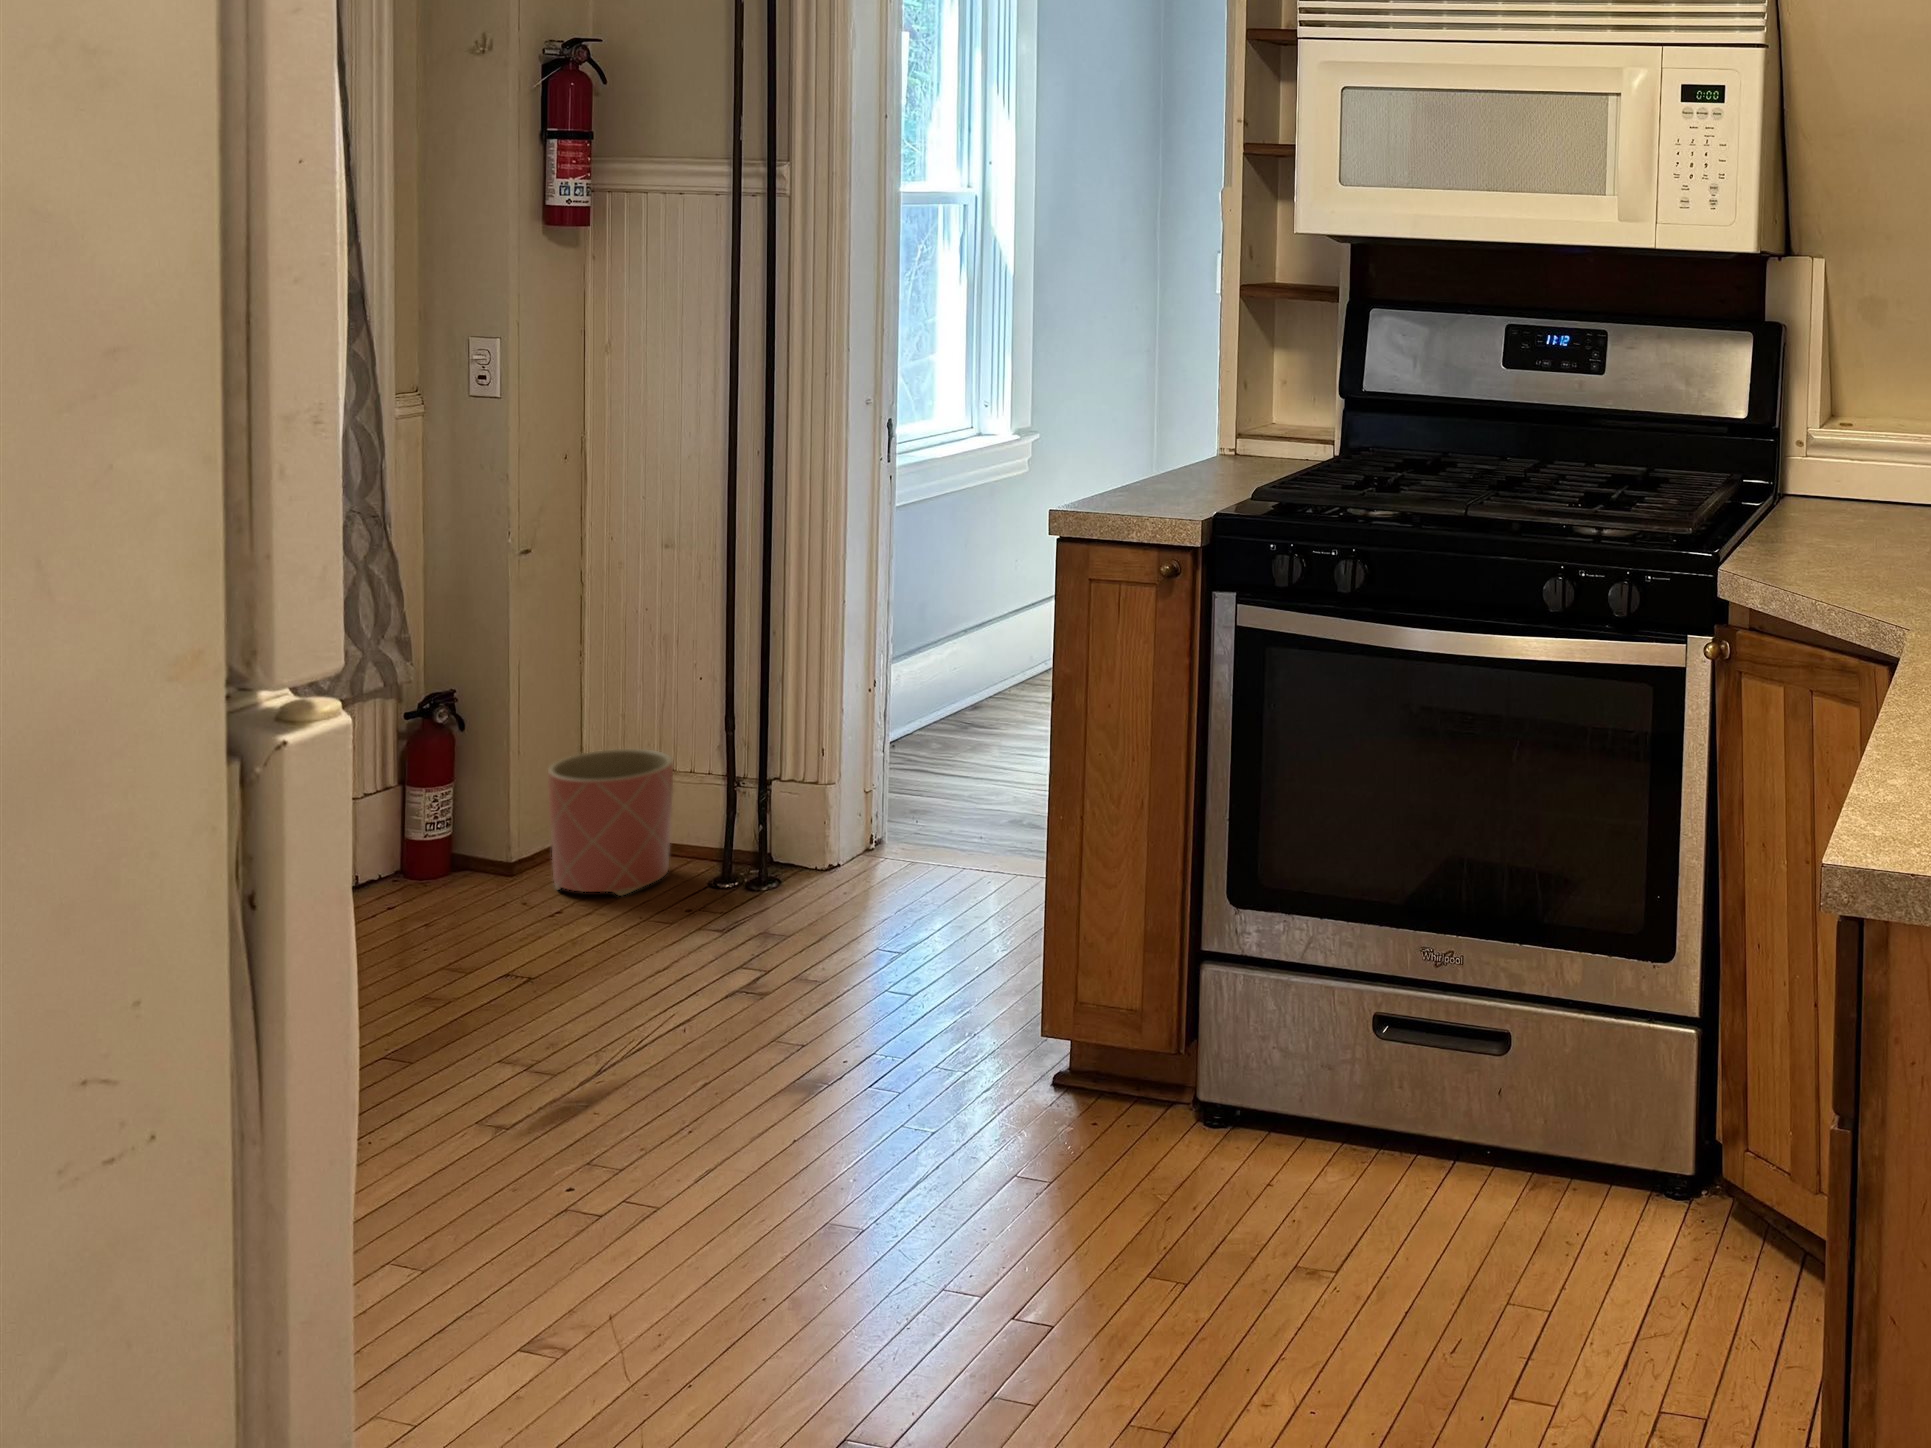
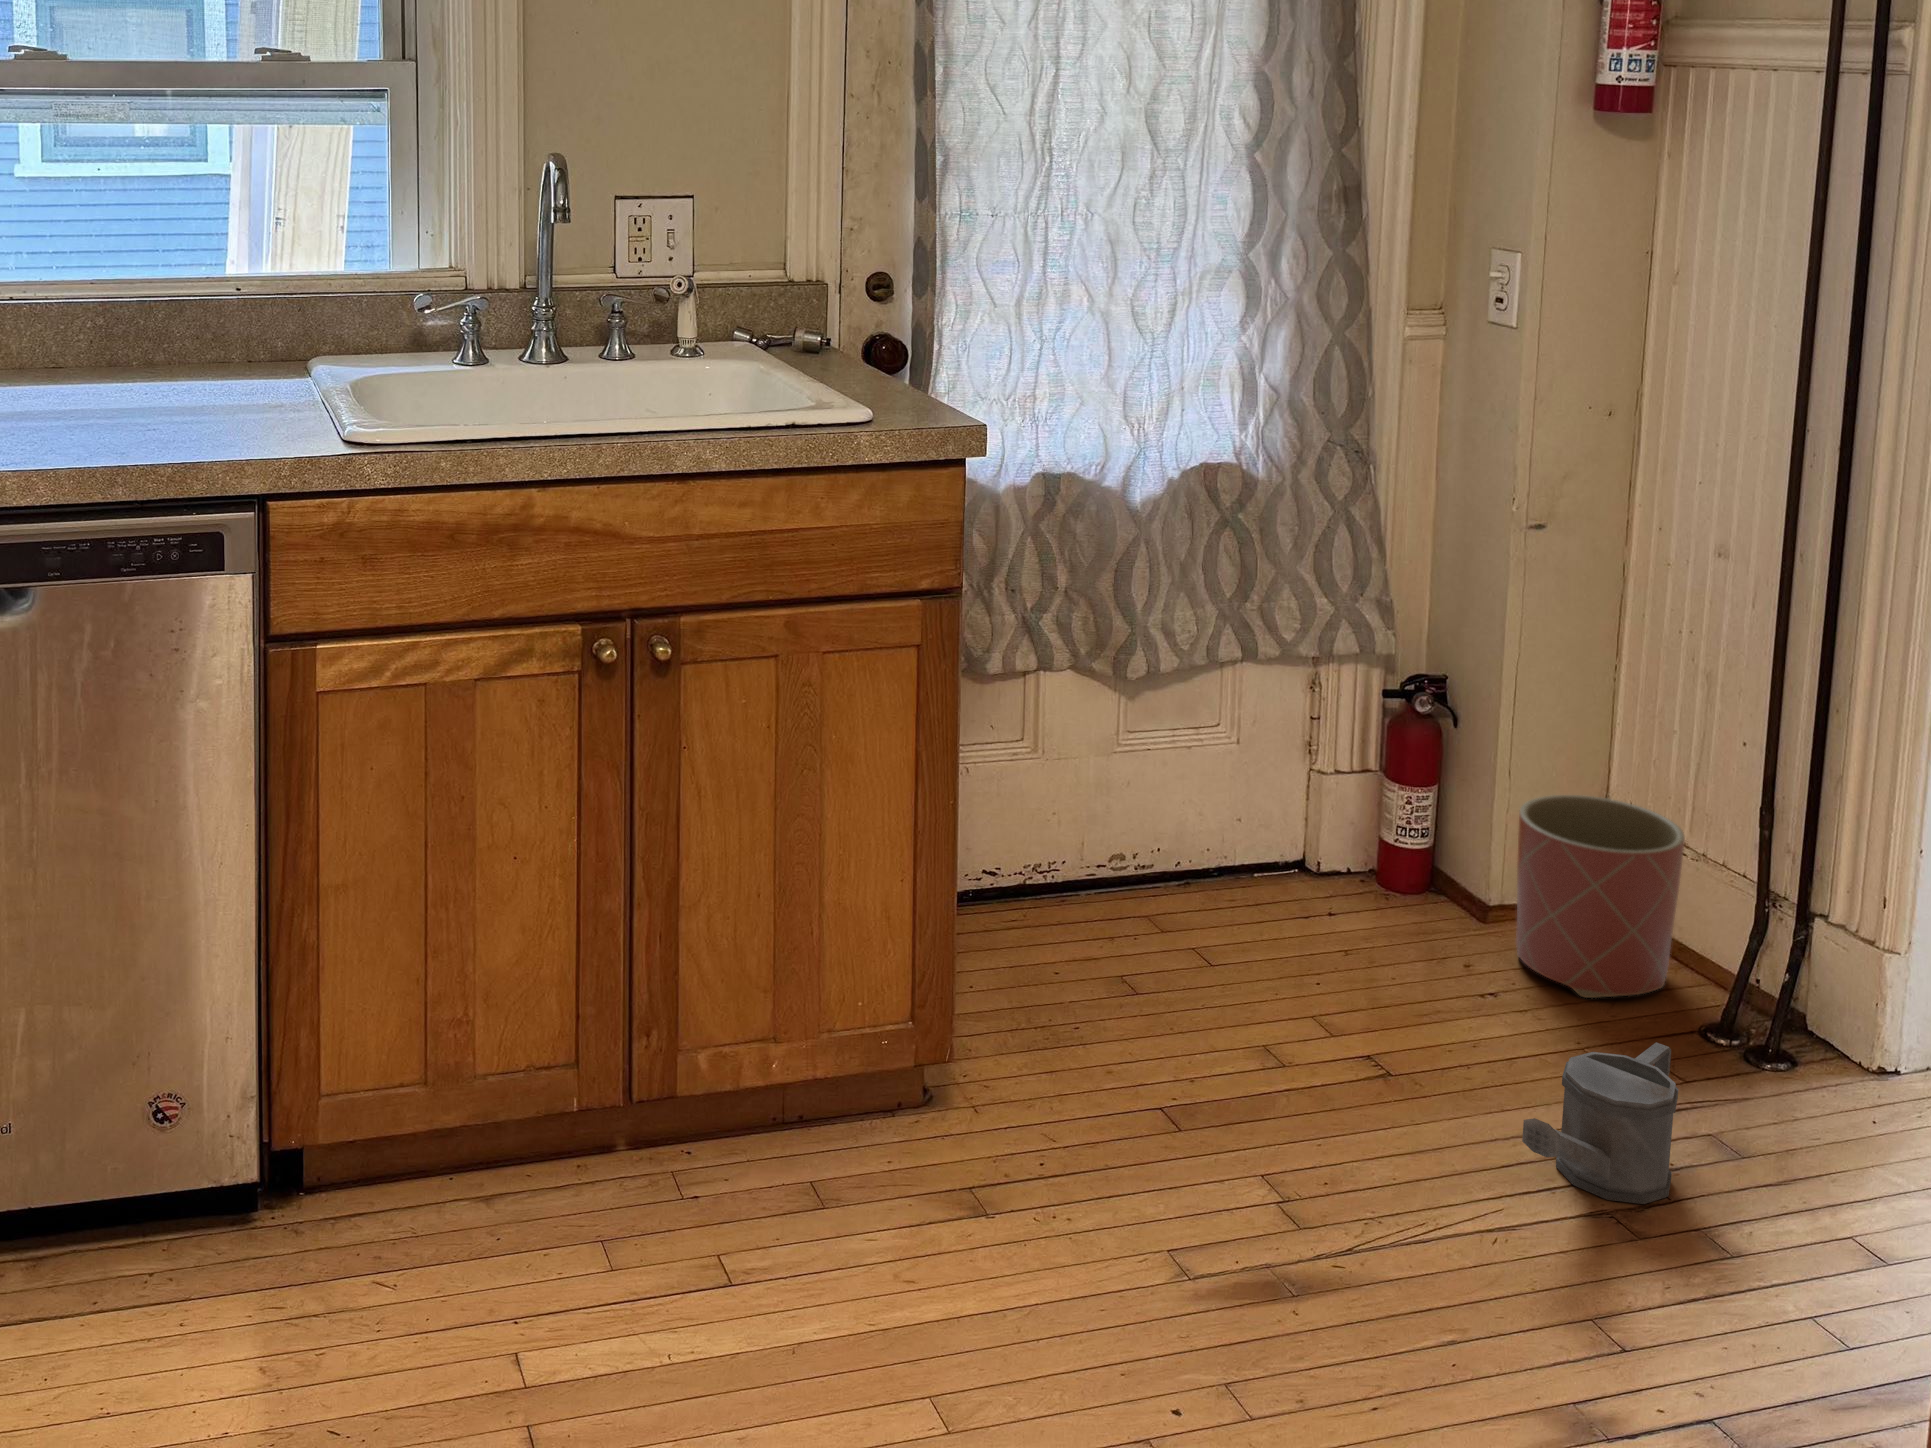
watering can: none [682,878,763,986] -> present [1522,1042,1678,1204]

